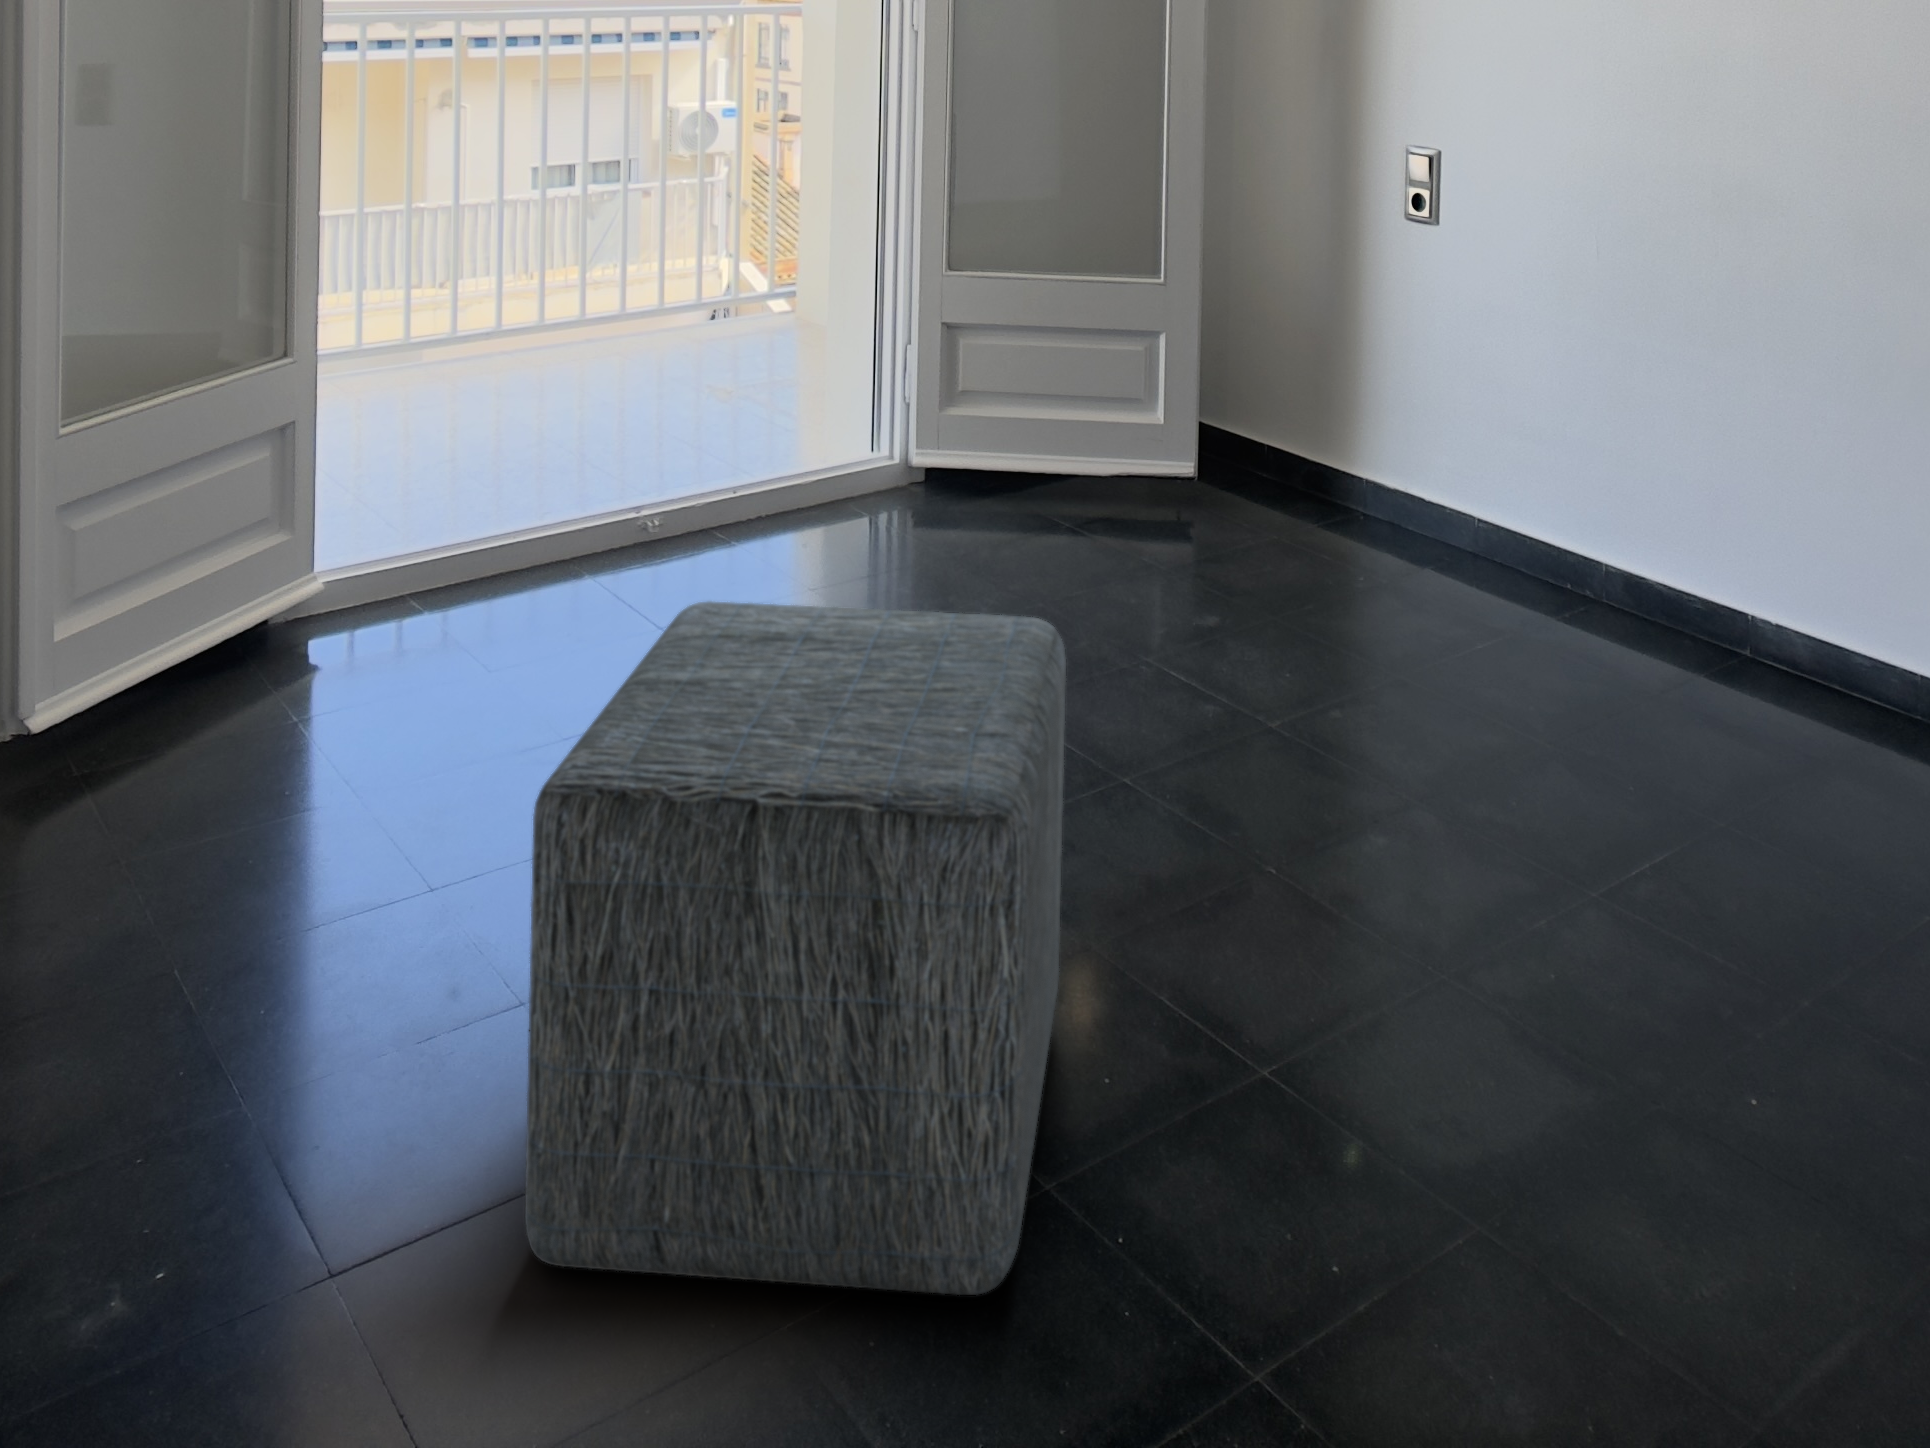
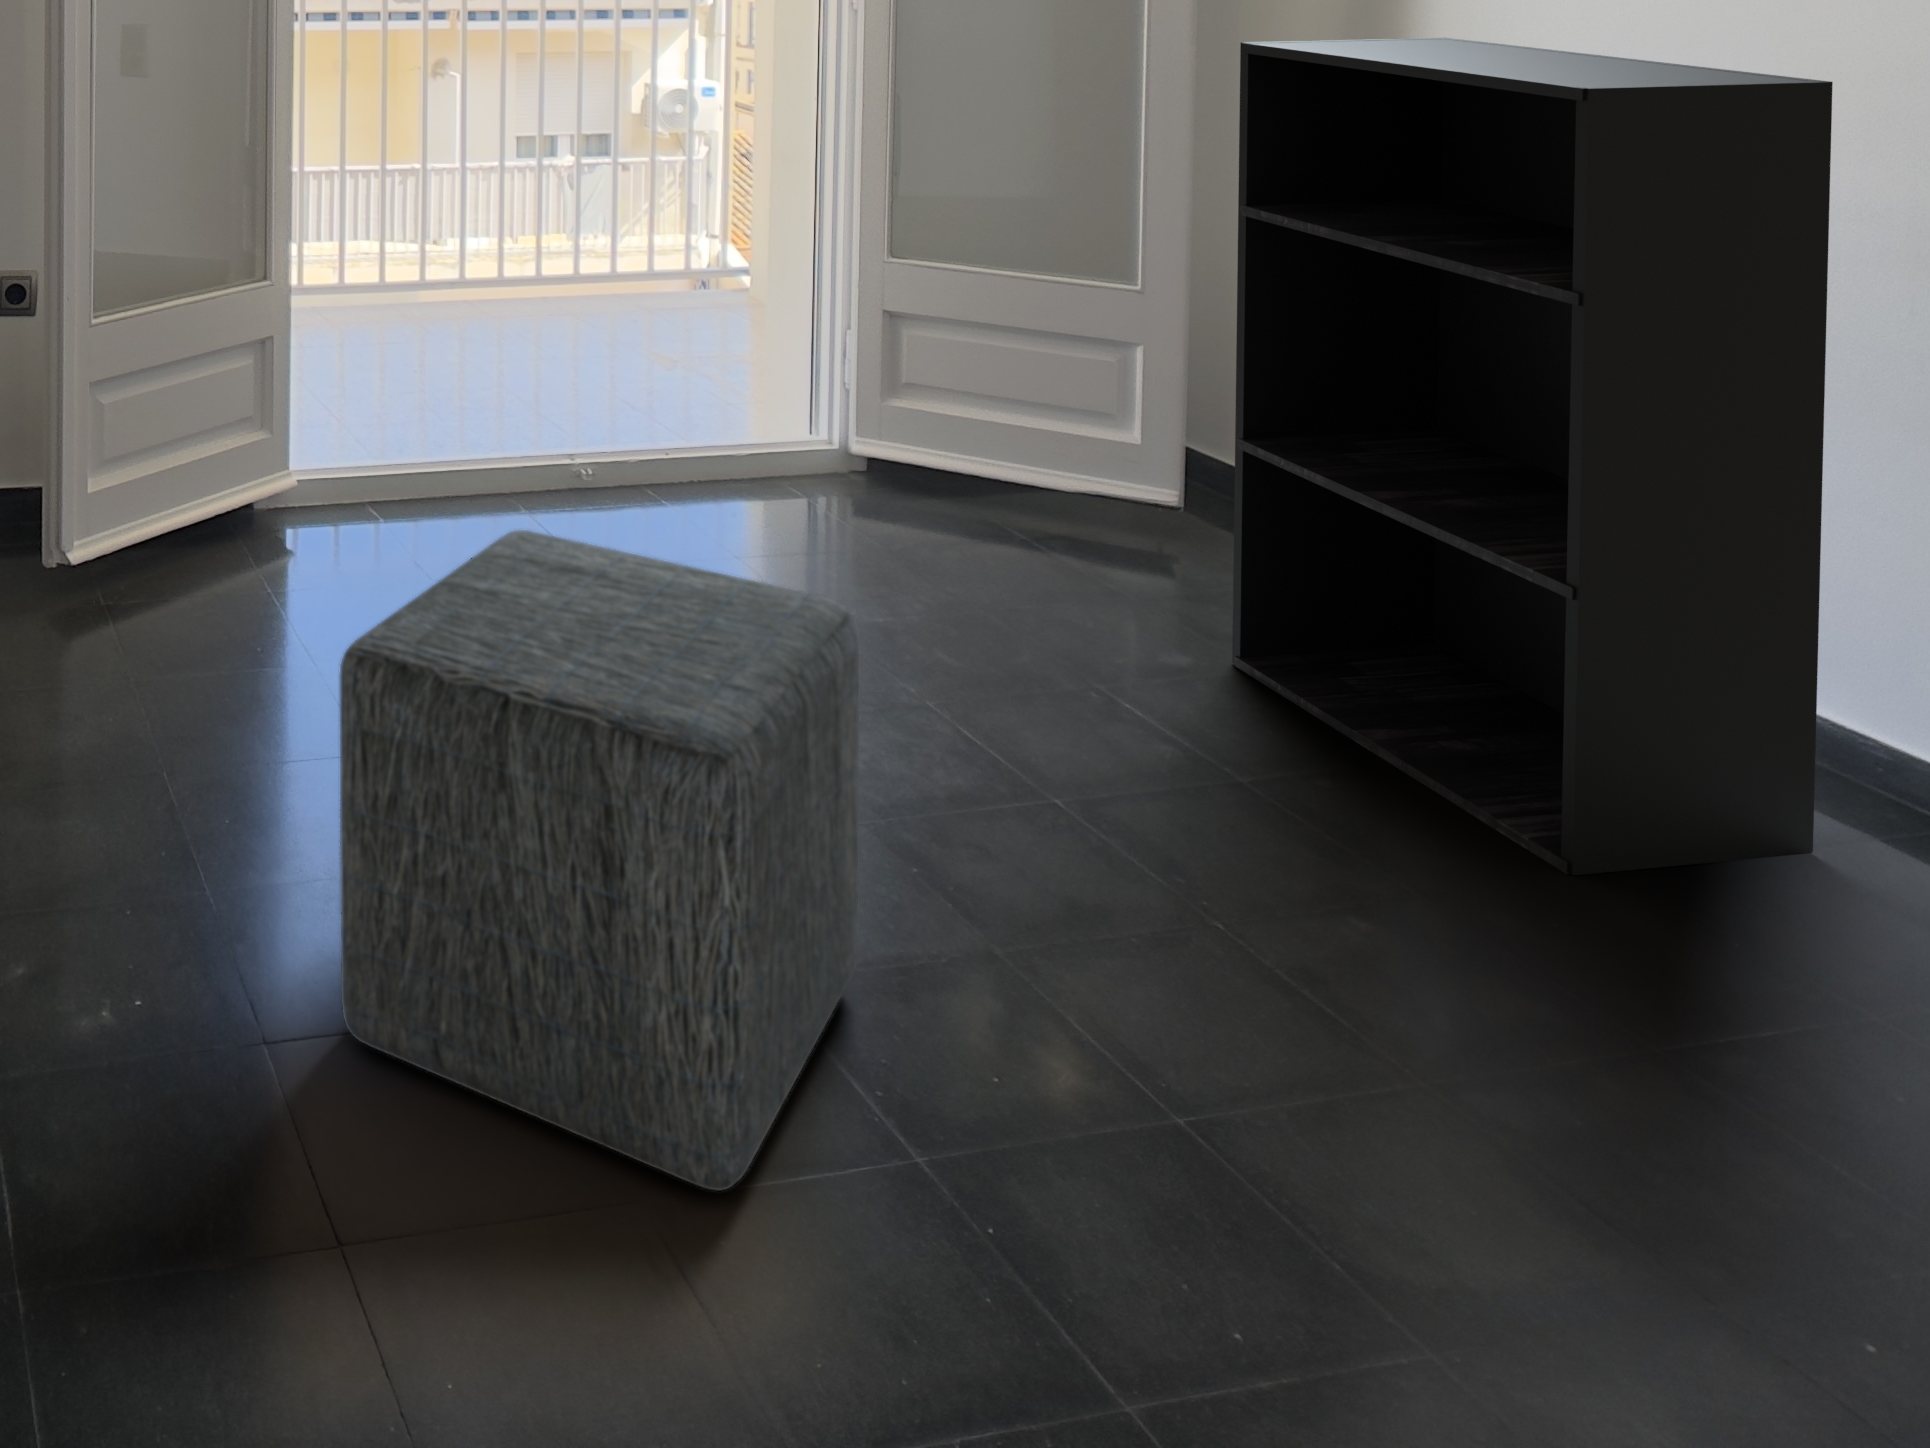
bookshelf: none [1264,47,1688,733] -> present [1232,38,1833,875]

